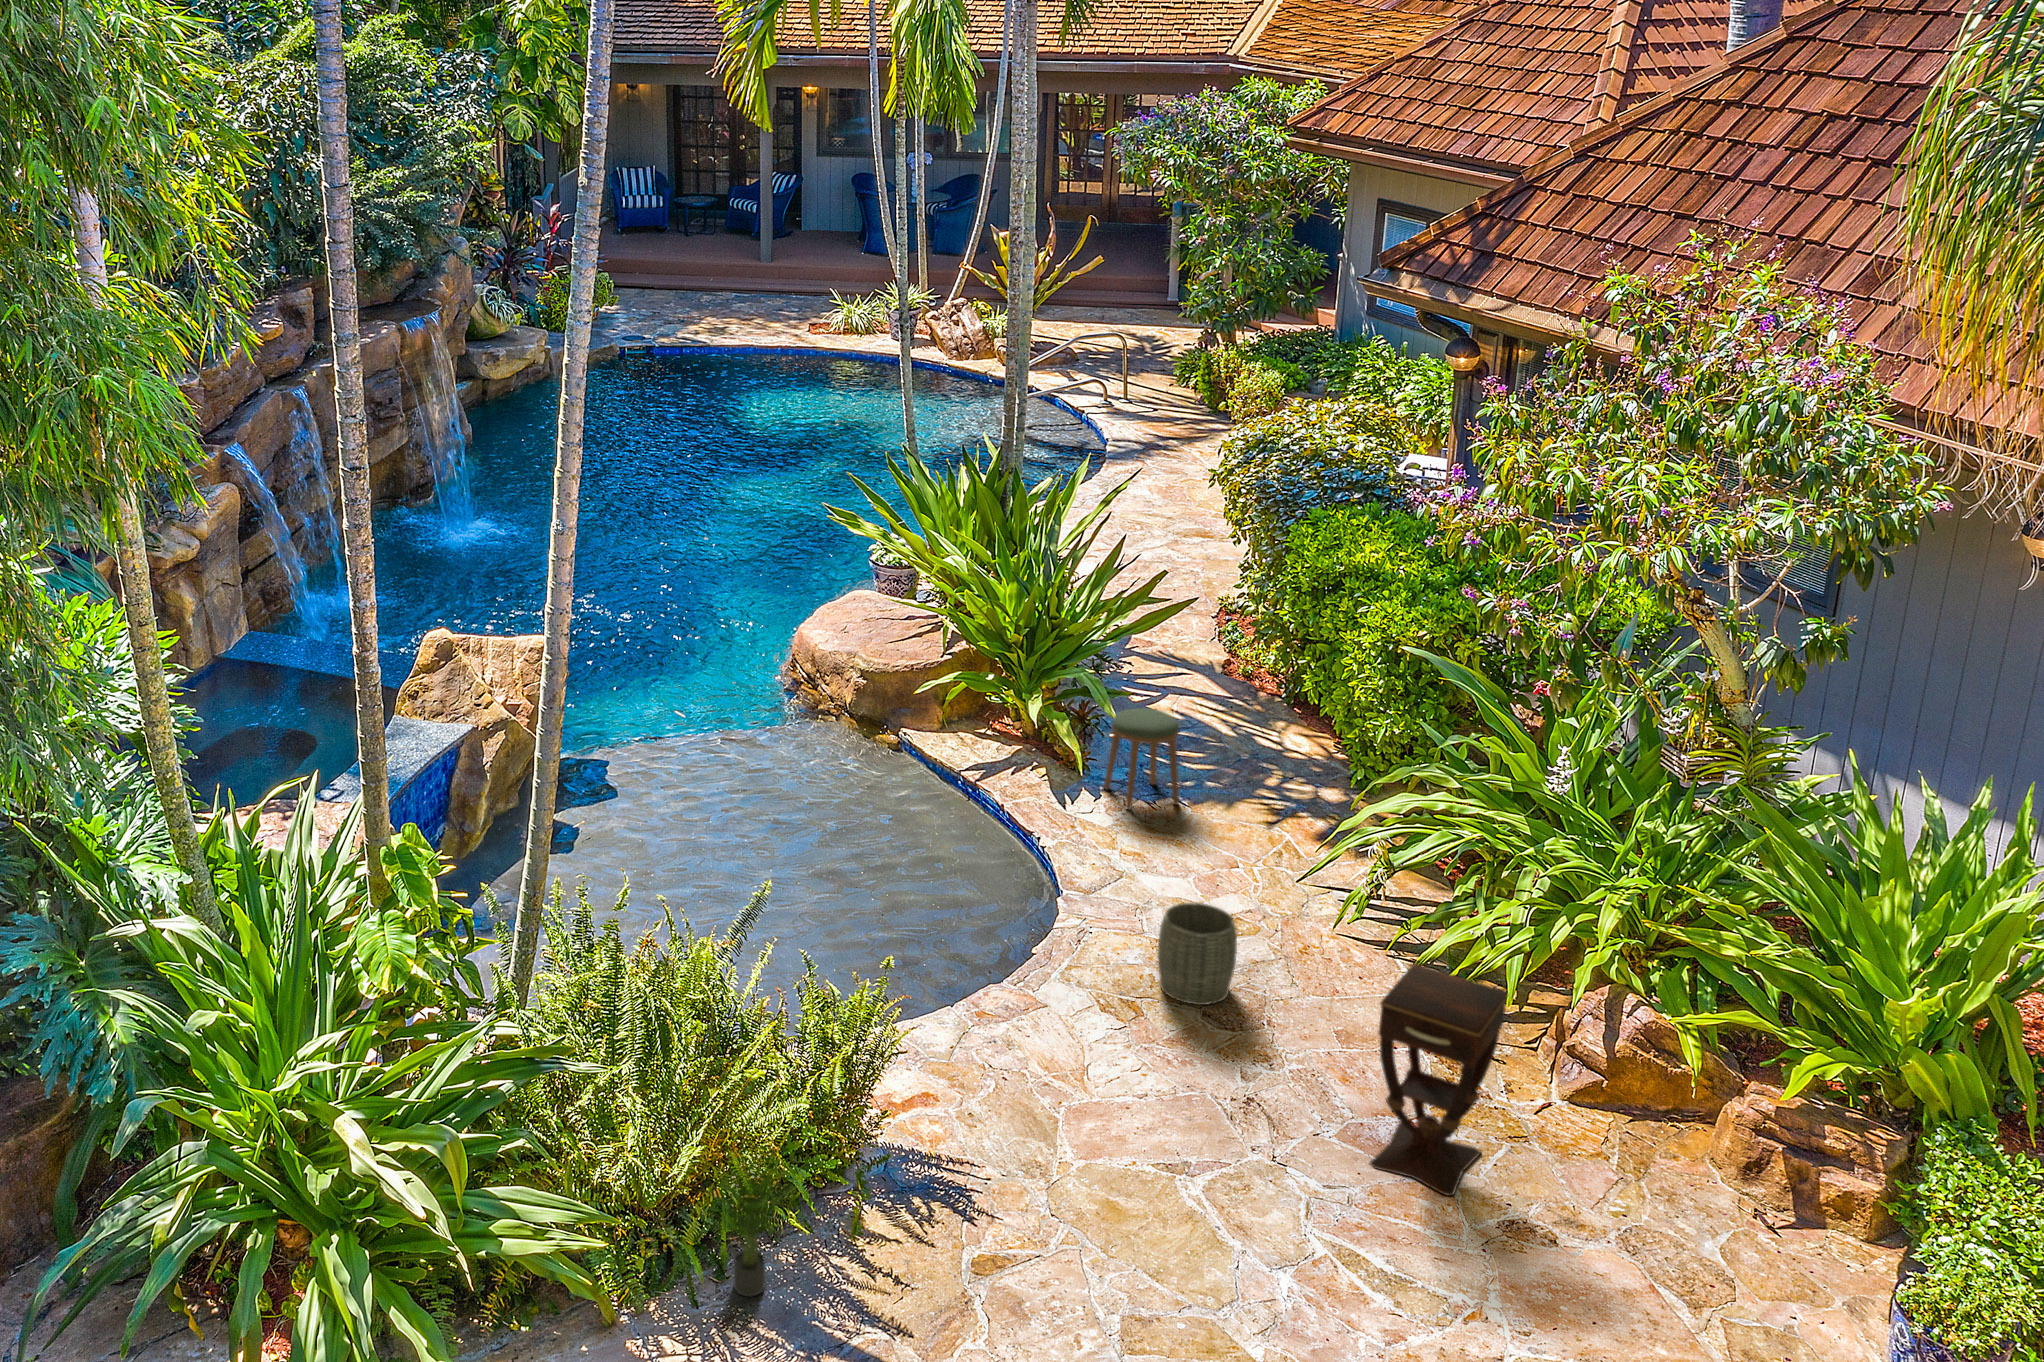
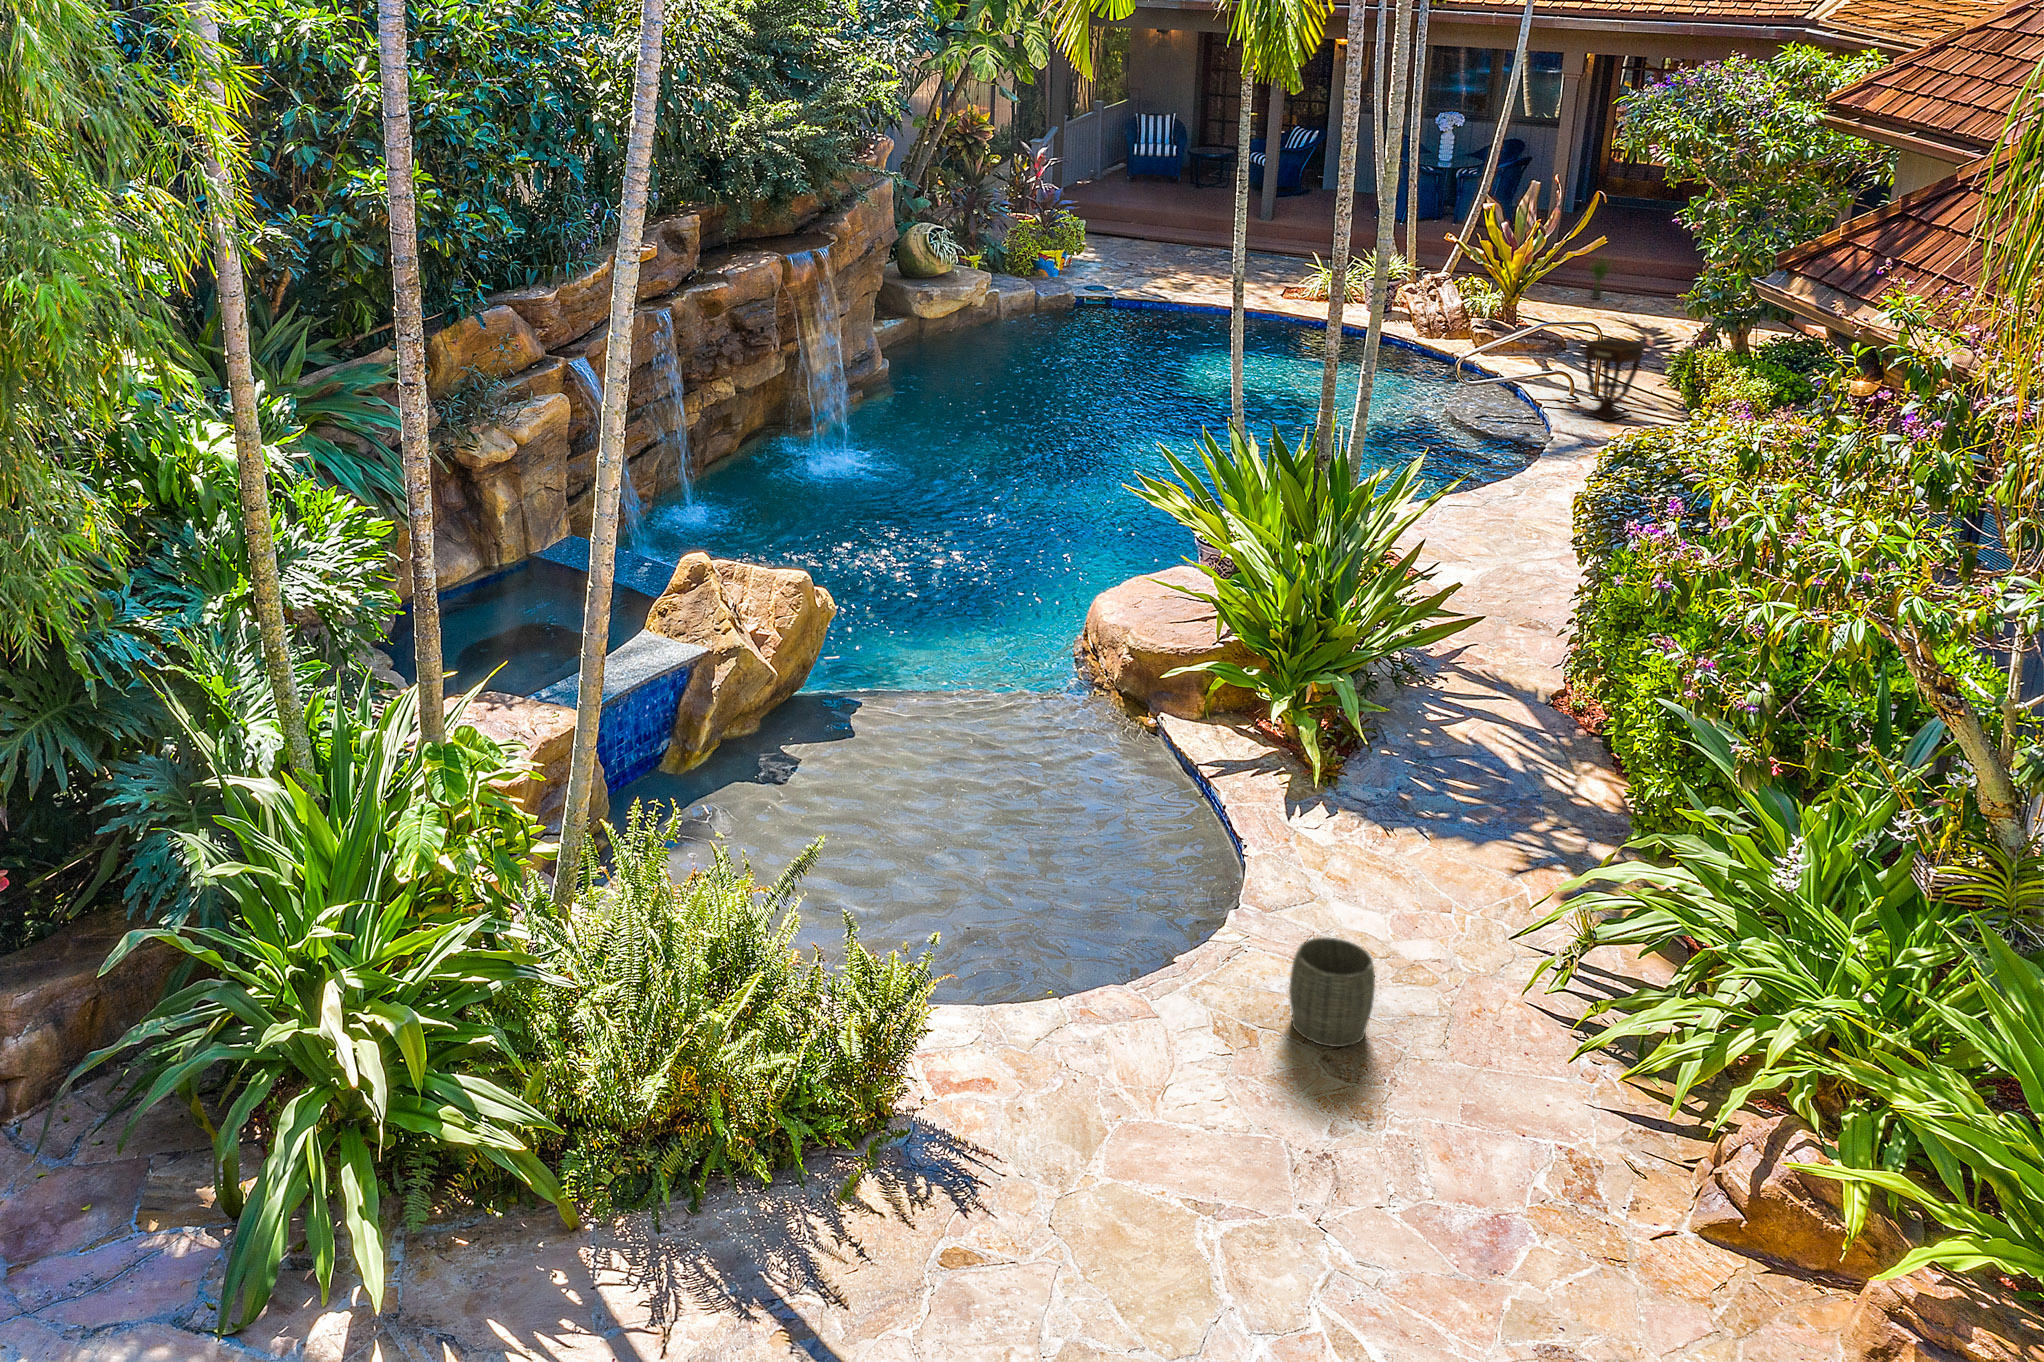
stool: present [1104,708,1179,810] -> none [1349,726,1430,833]
side table: present [1370,963,1508,1196] -> present [1583,338,1644,421]
potted plant: present [700,1152,792,1297] -> present [1590,257,1611,299]

